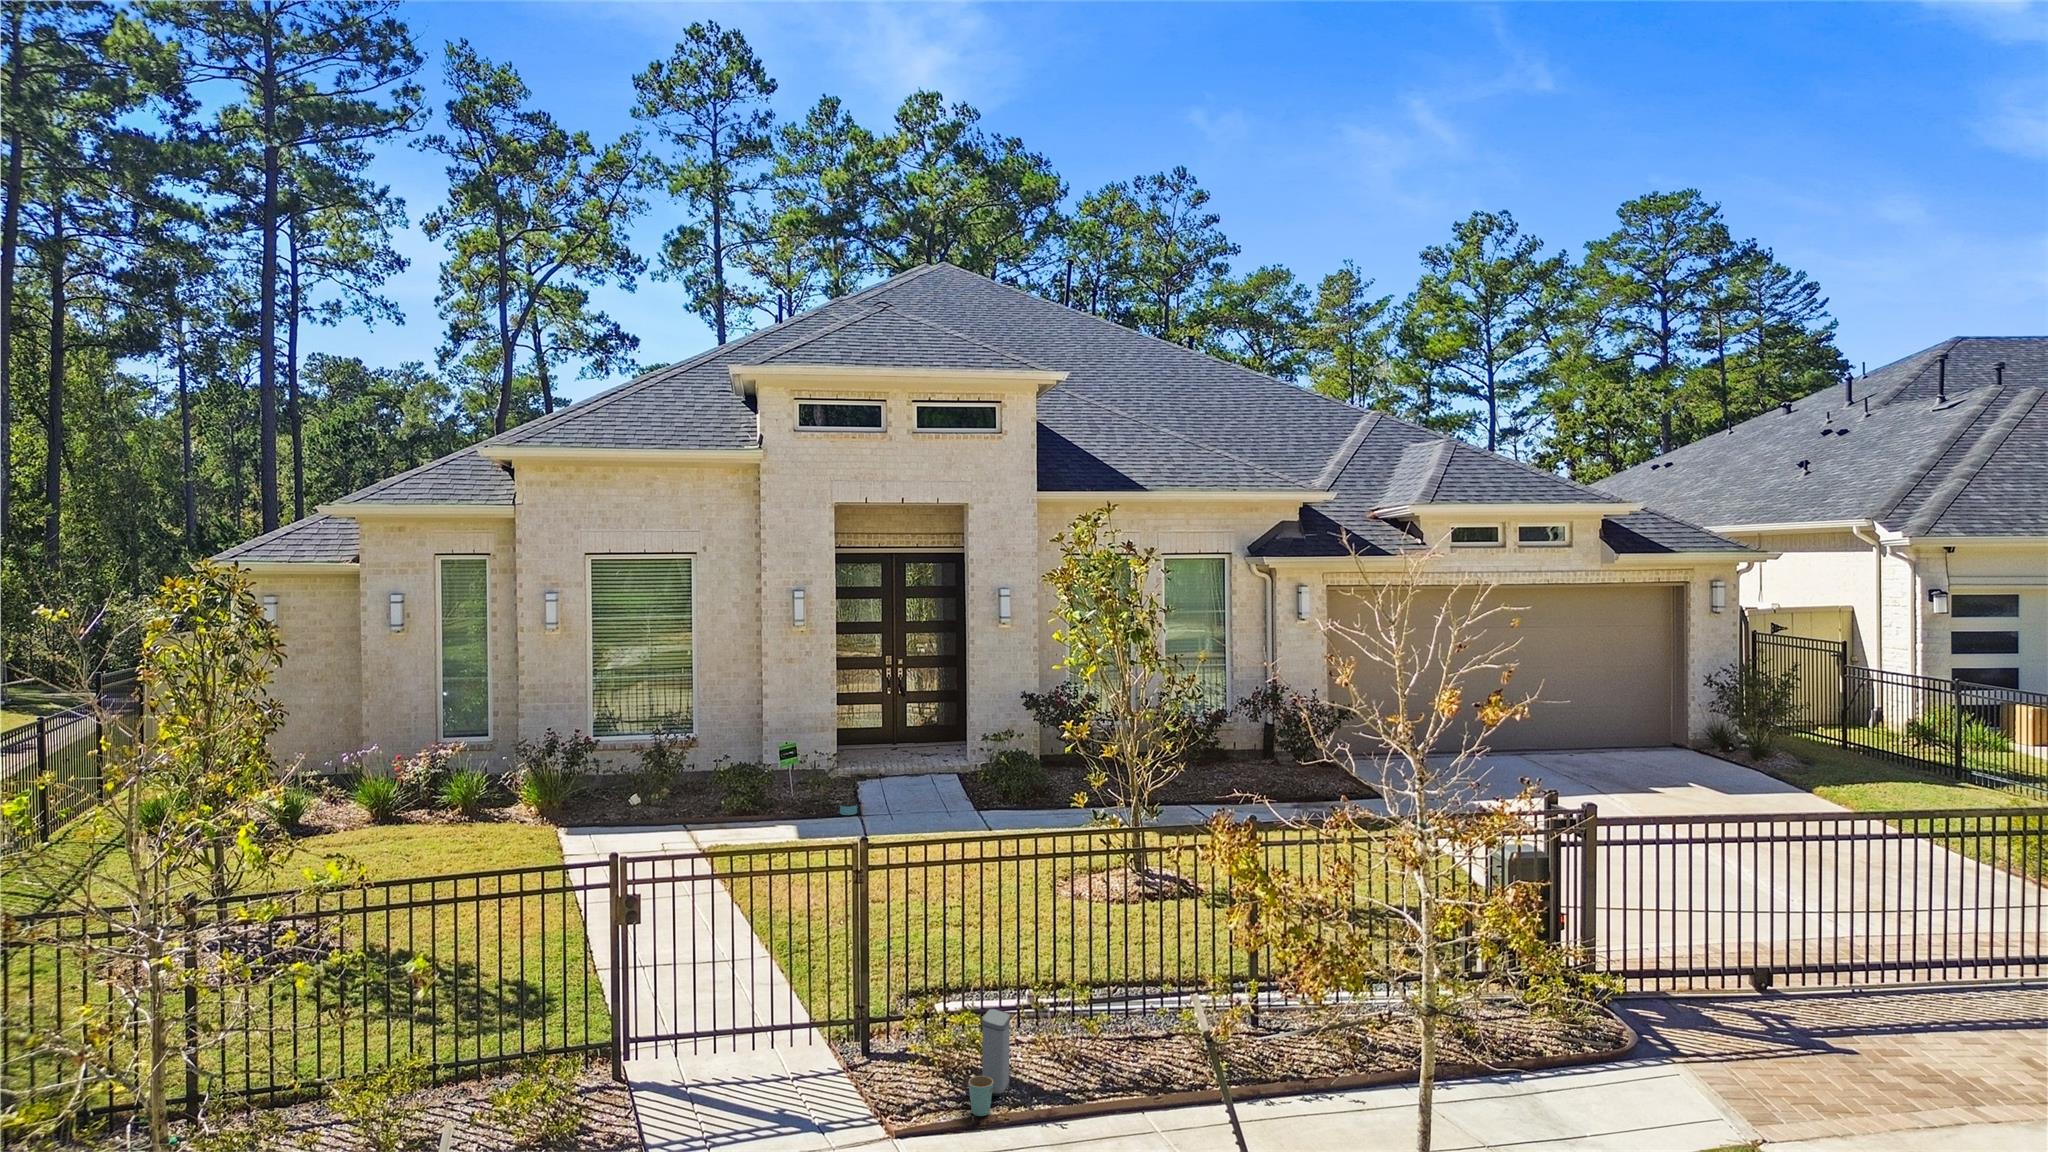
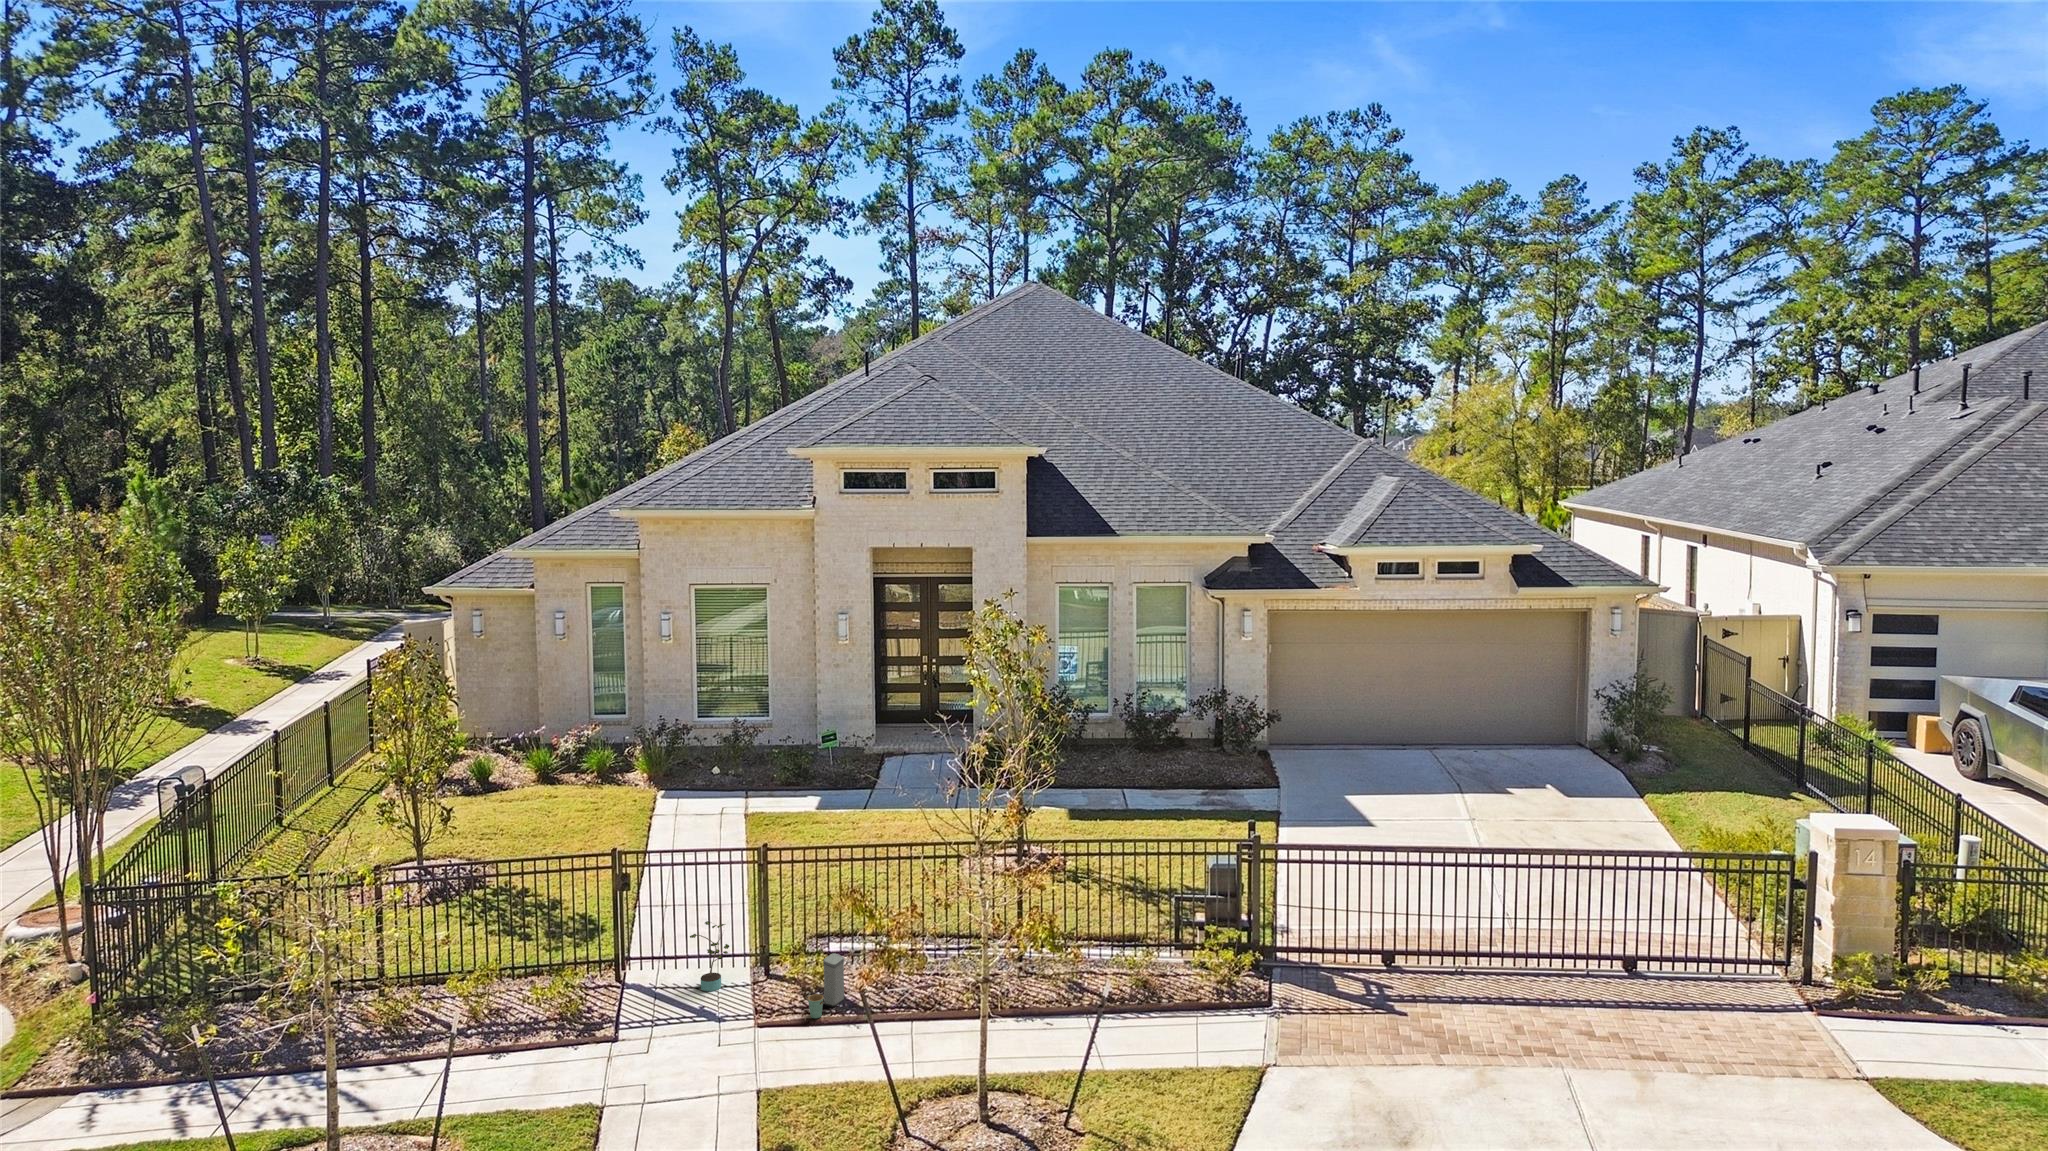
potted plant: present [834,758,866,815] -> present [690,921,729,991]

